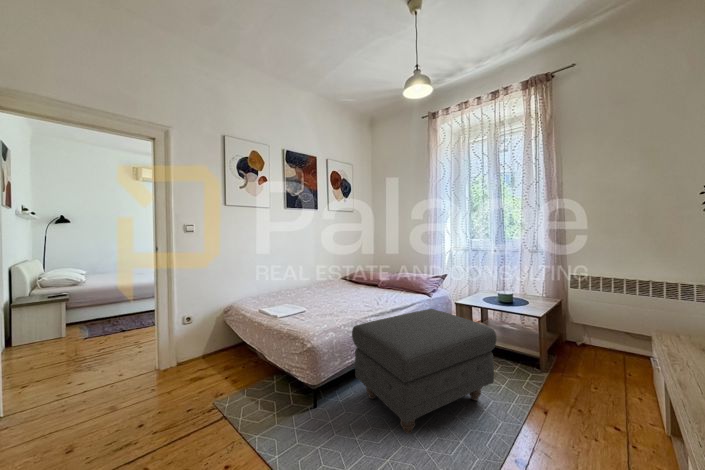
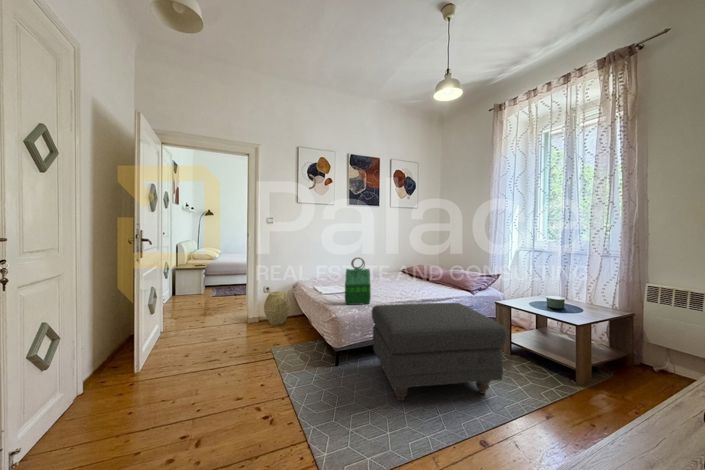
tote bag: none [312,270,342,328] -> present [345,258,371,305]
woven basket: none [187,321,225,367] -> present [264,291,290,325]

